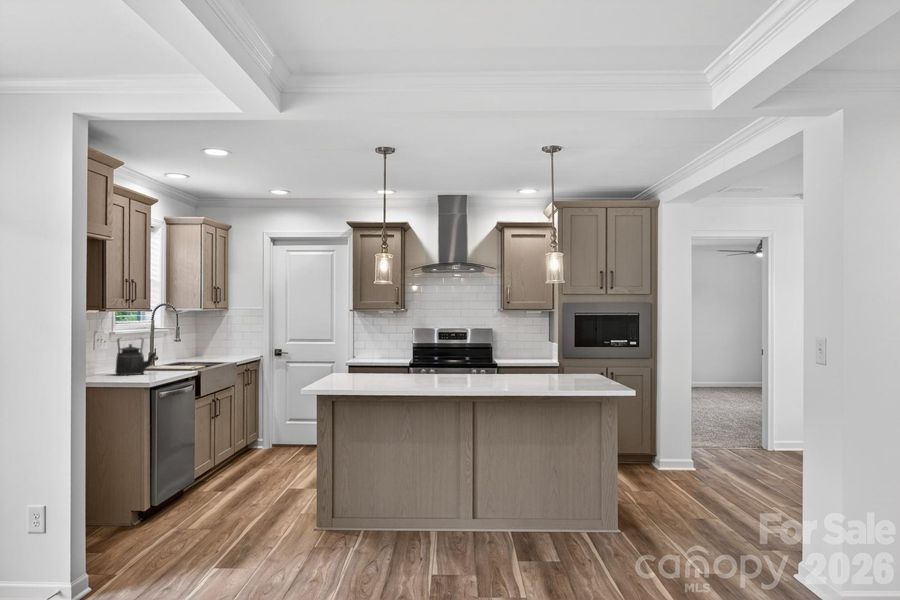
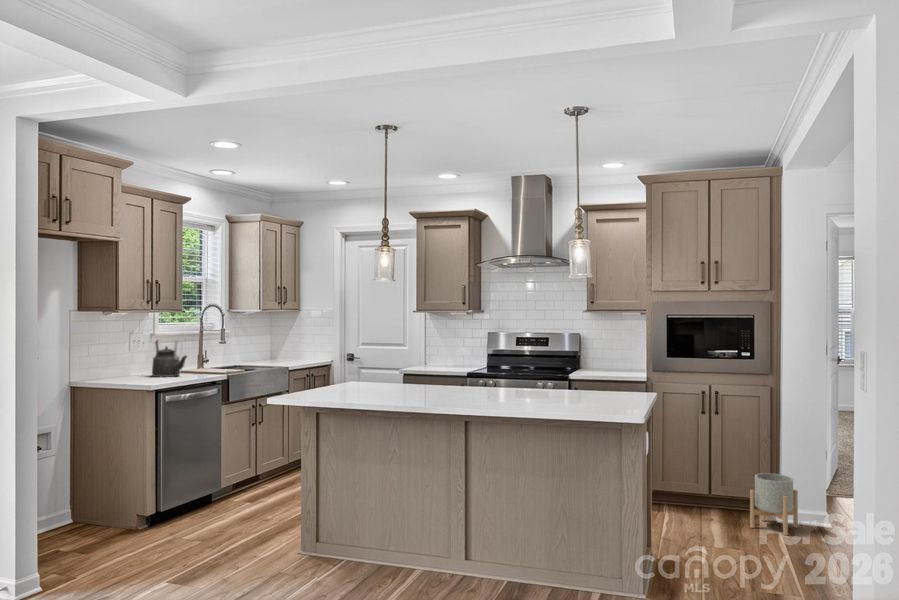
planter: none [642,431,671,475] -> present [750,473,798,535]

